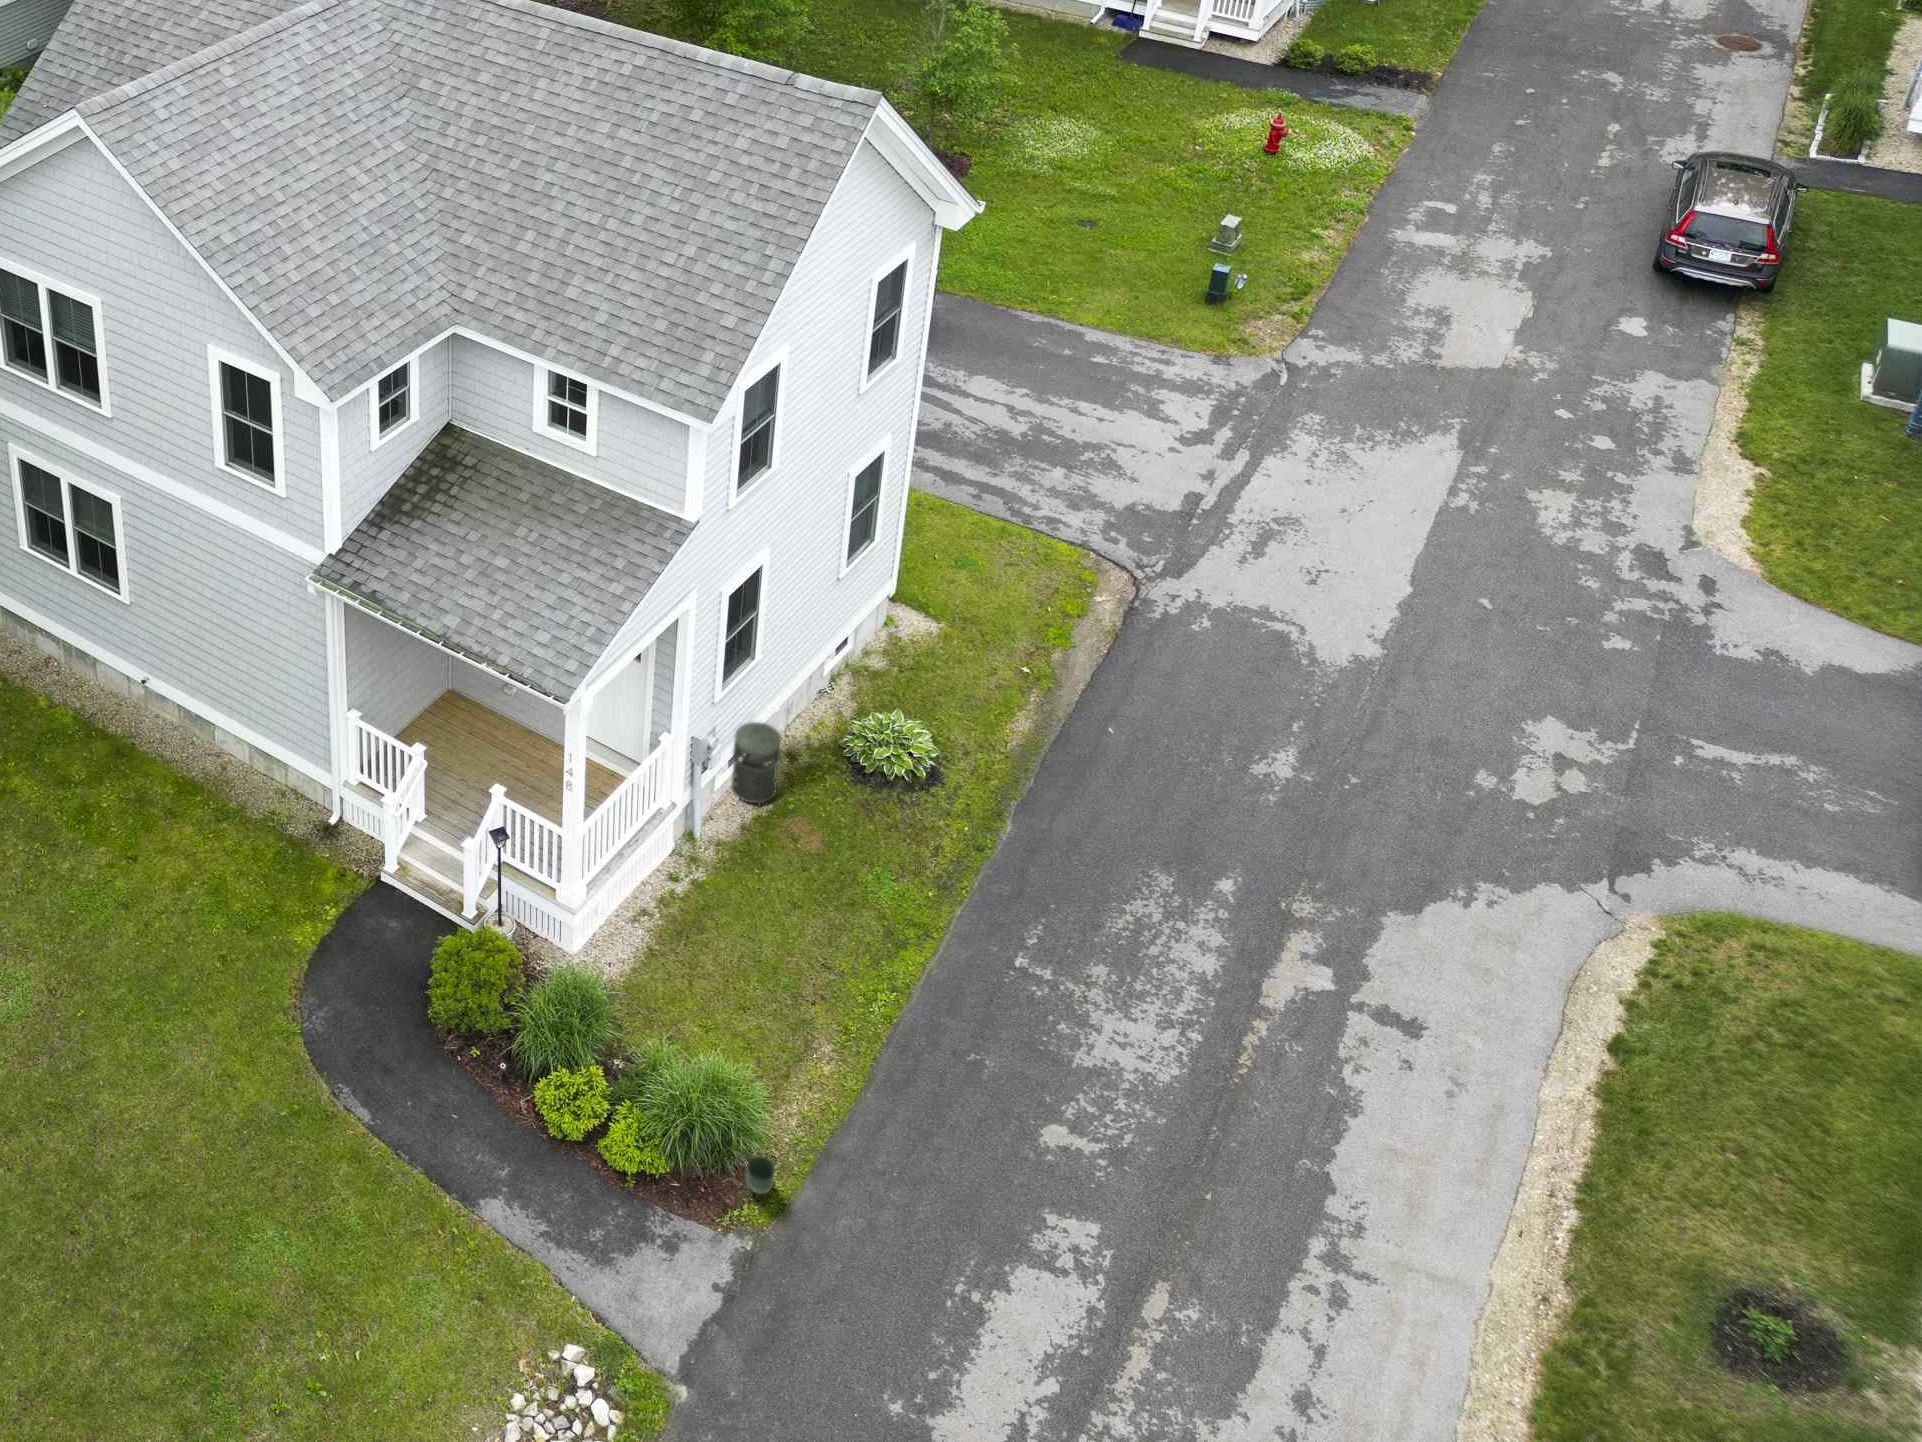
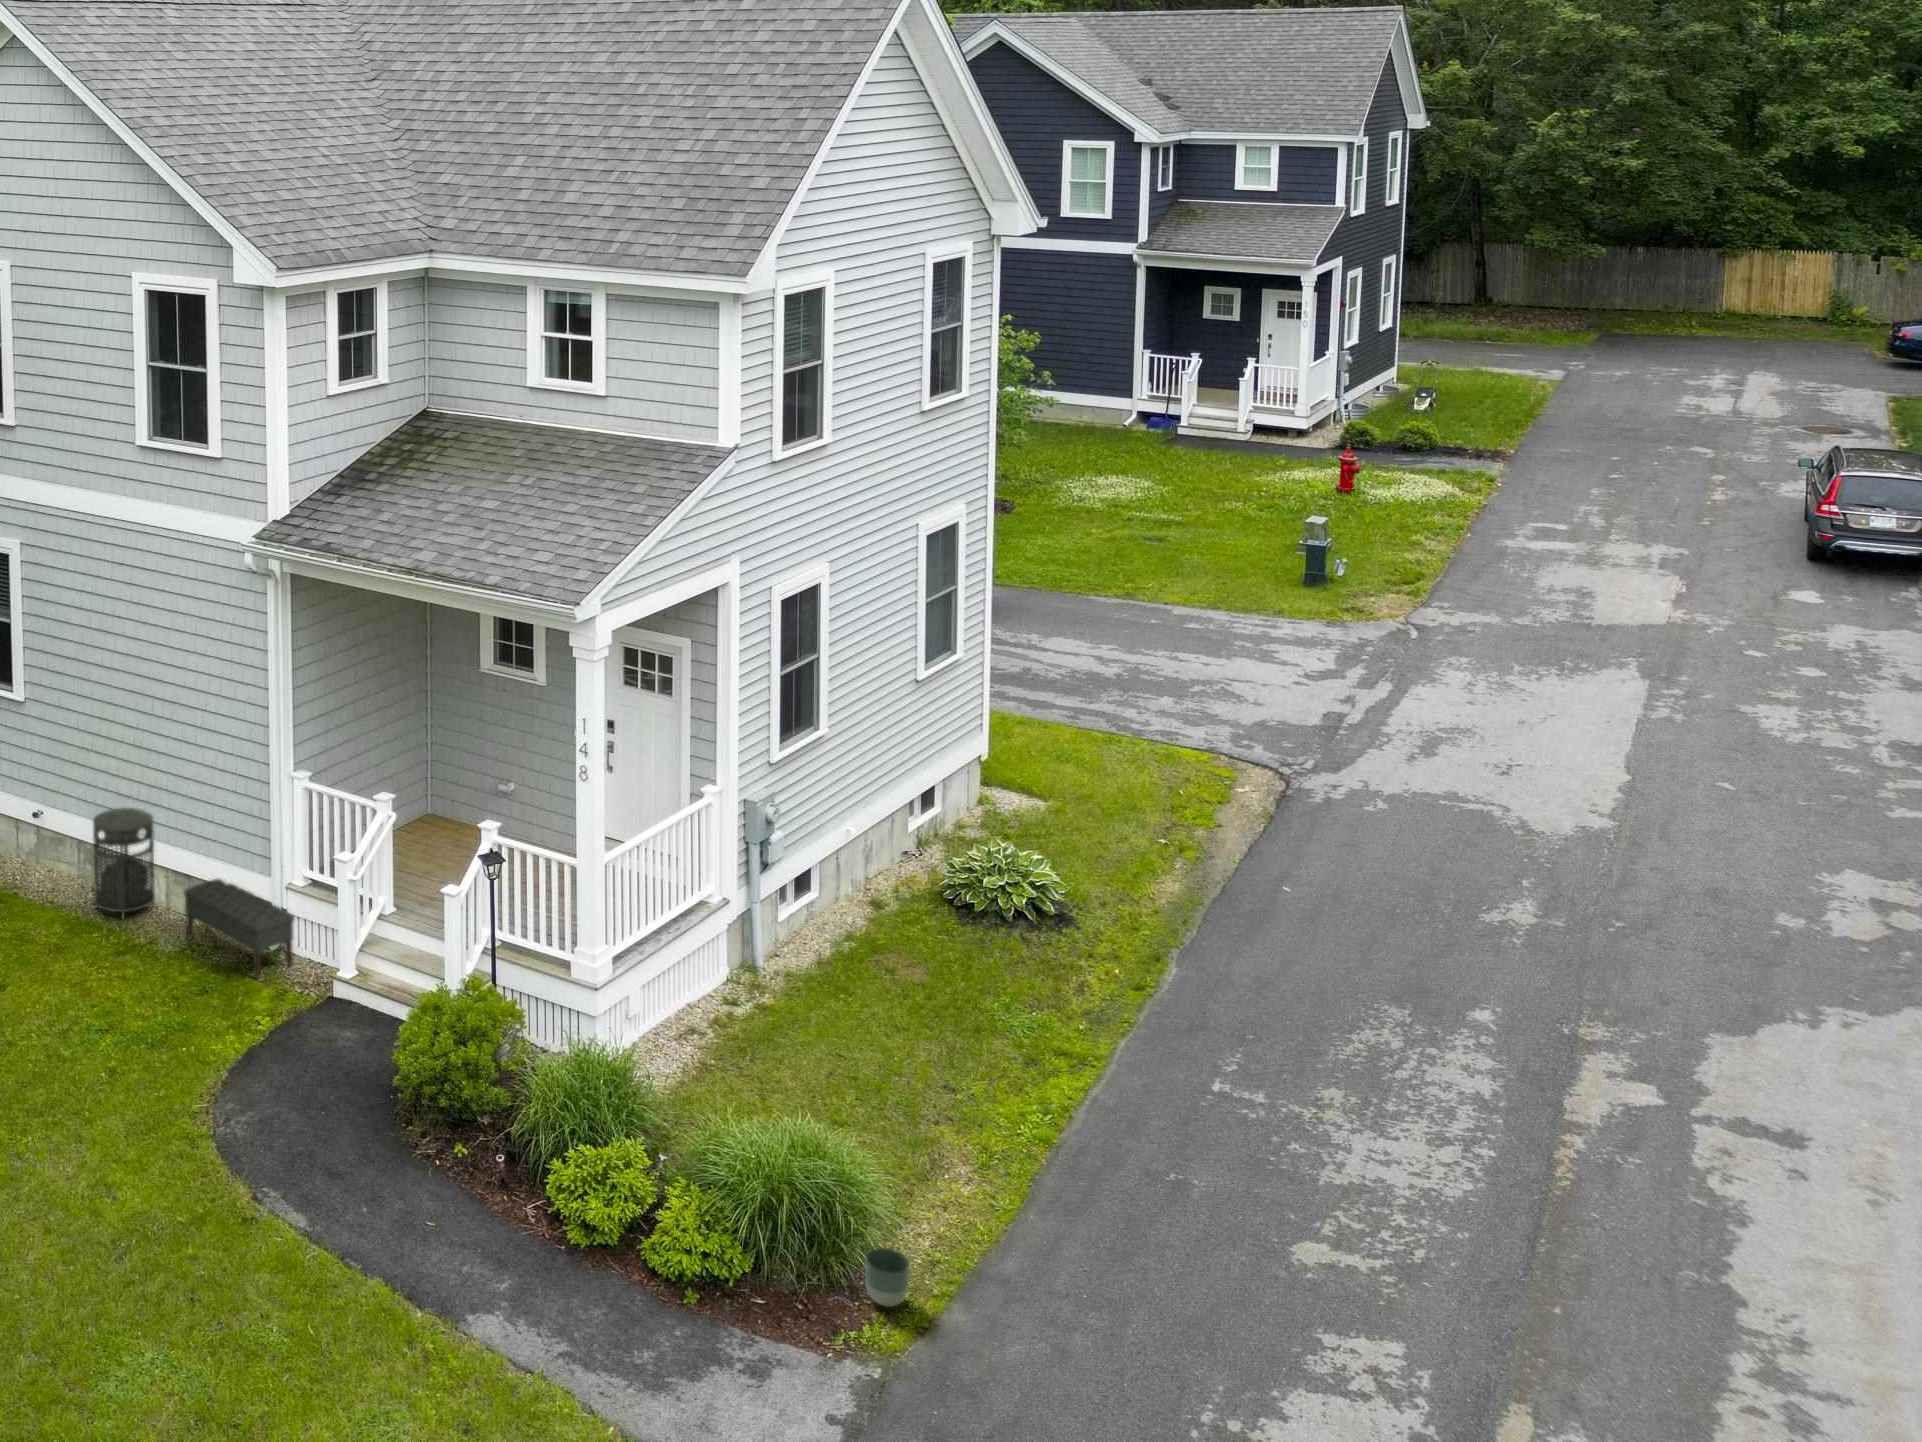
trash can: present [732,722,782,805] -> present [93,808,155,918]
bench: none [270,763,355,855] -> present [184,879,294,978]

